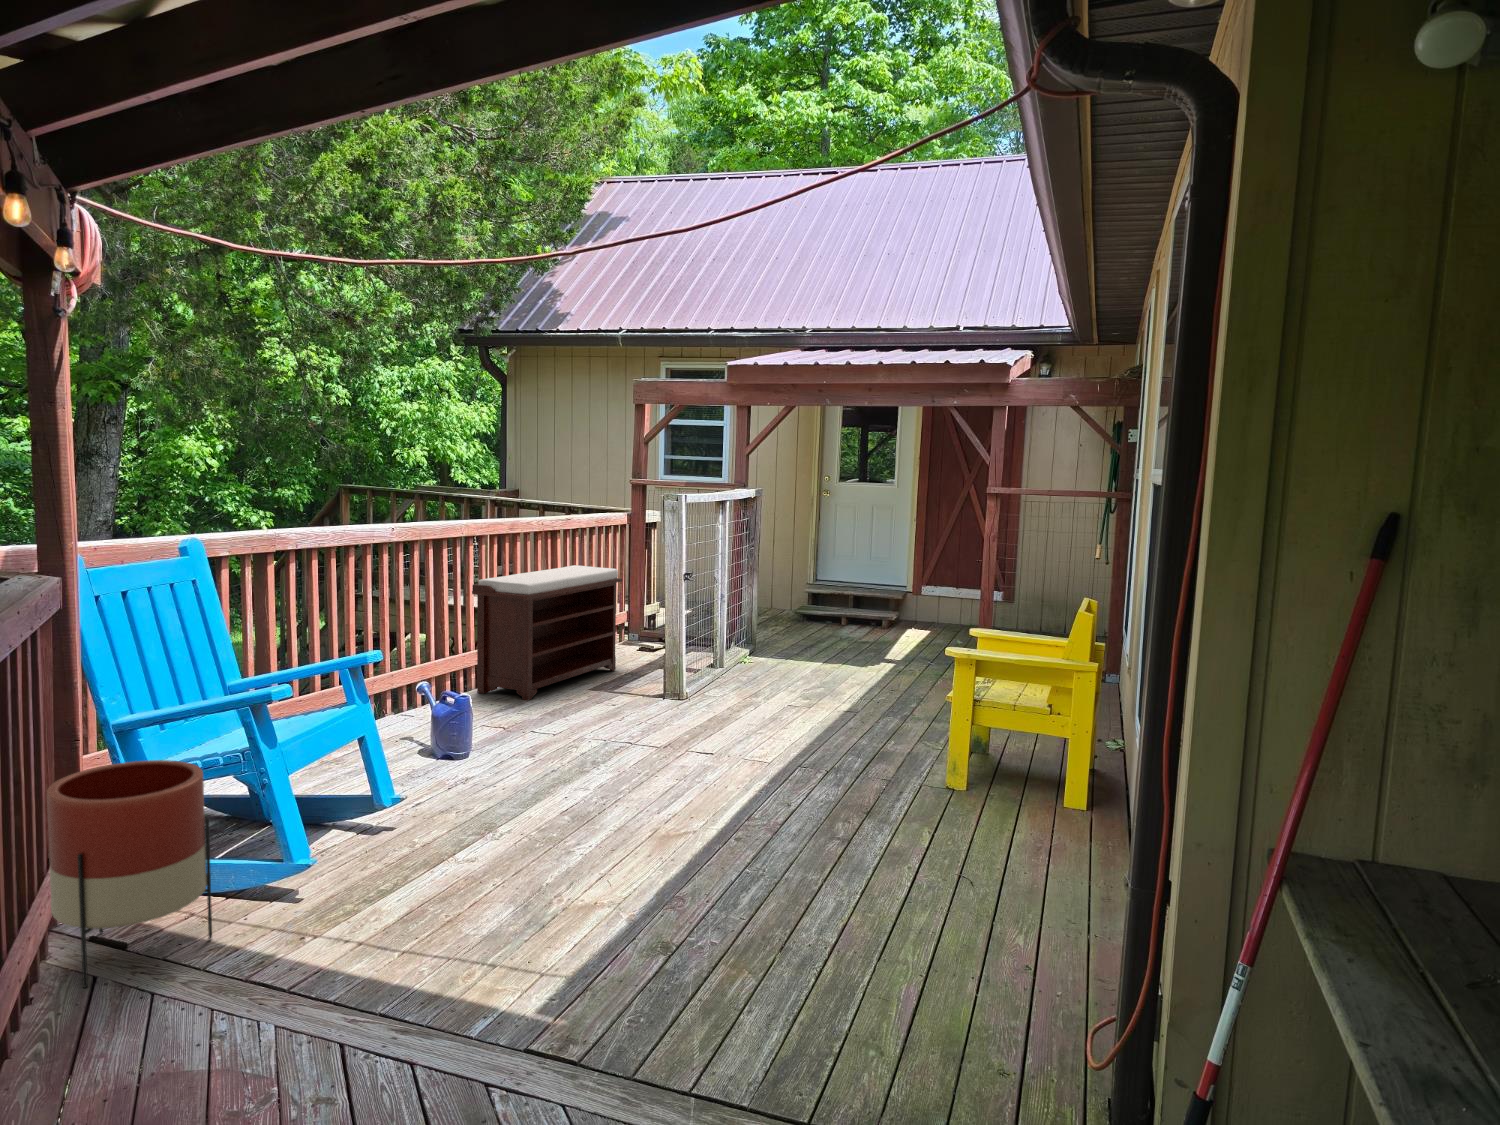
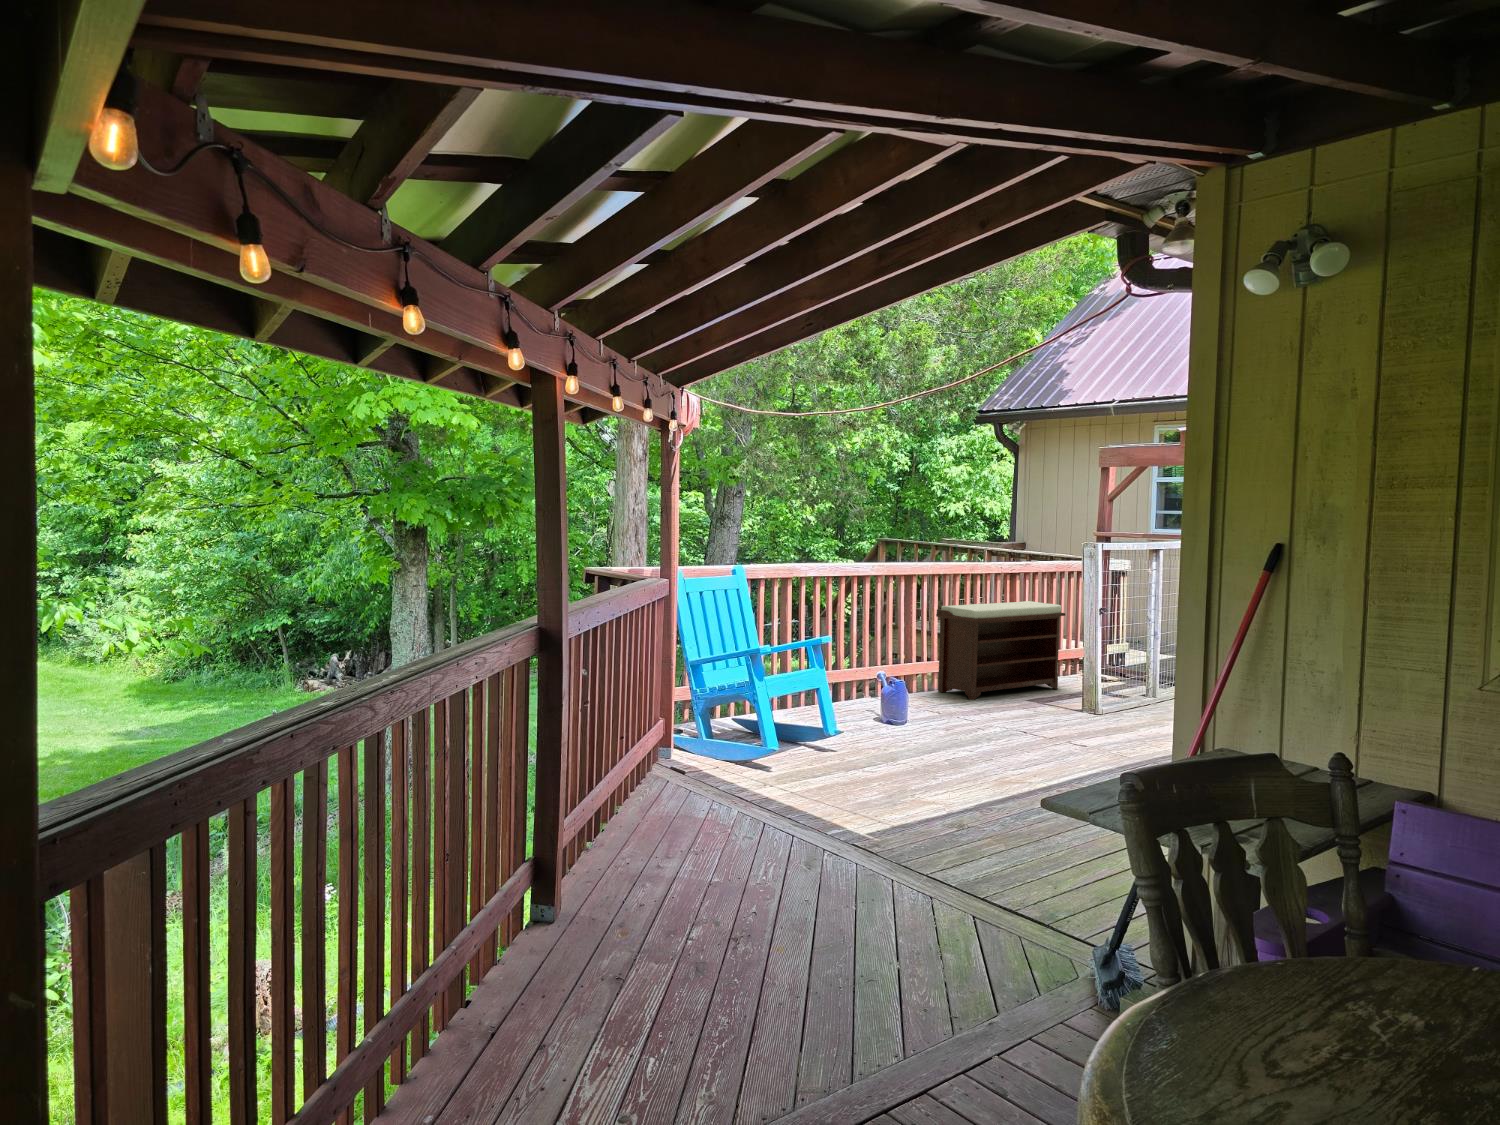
planter: present [47,760,212,988] -> none [652,677,723,784]

